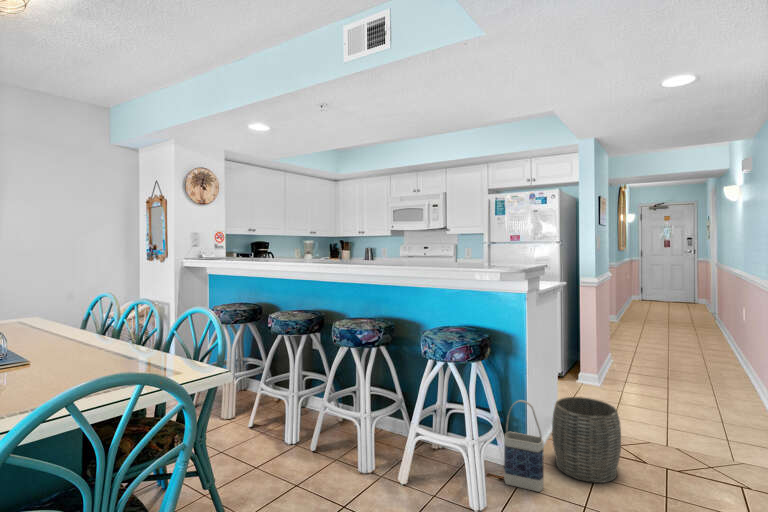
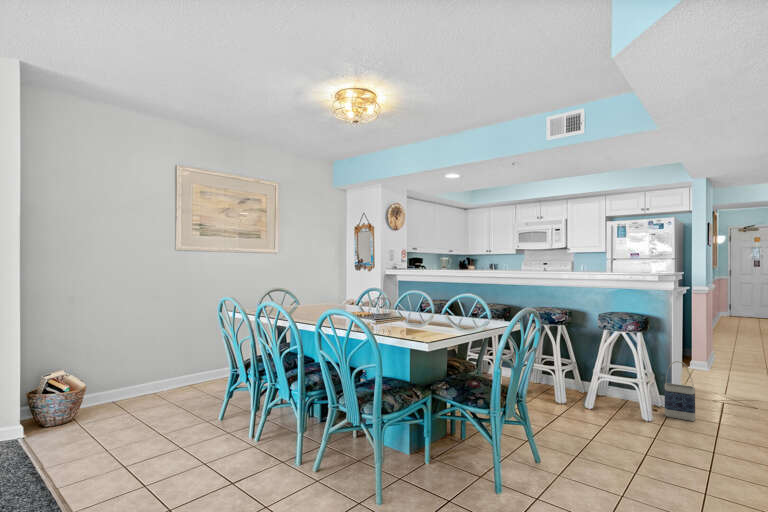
woven basket: present [552,397,621,483] -> none [695,366,750,420]

